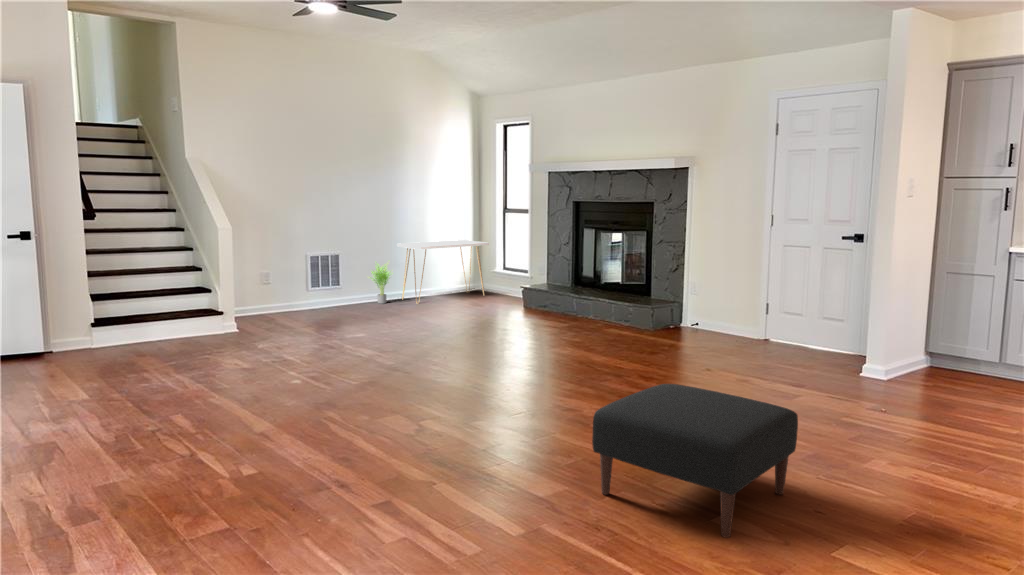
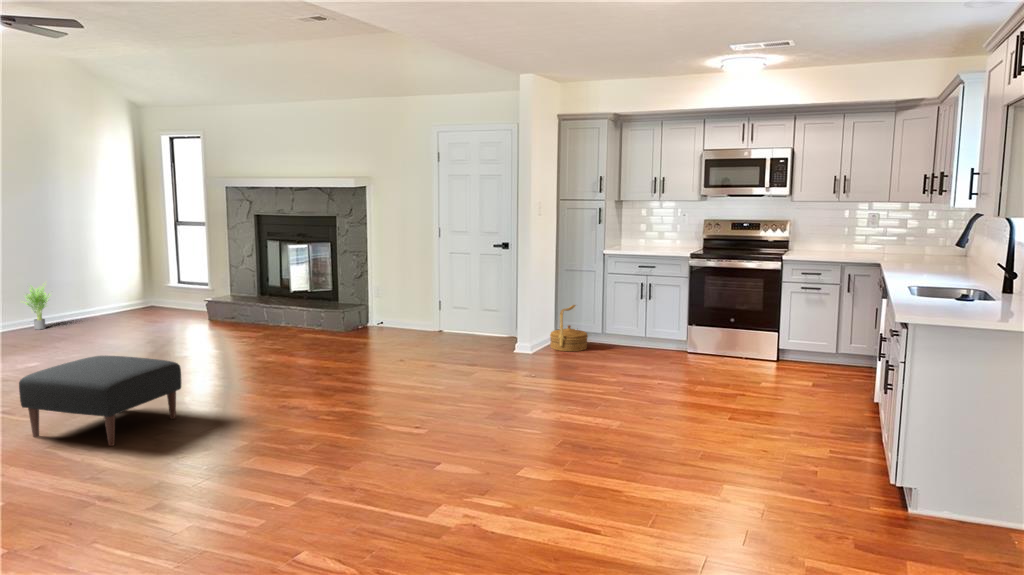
console table: present [397,240,489,303] -> none [53,255,162,326]
woven basket: none [915,320,975,383] -> present [550,305,588,351]
ottoman: present [592,384,798,538] -> present [19,355,181,446]

